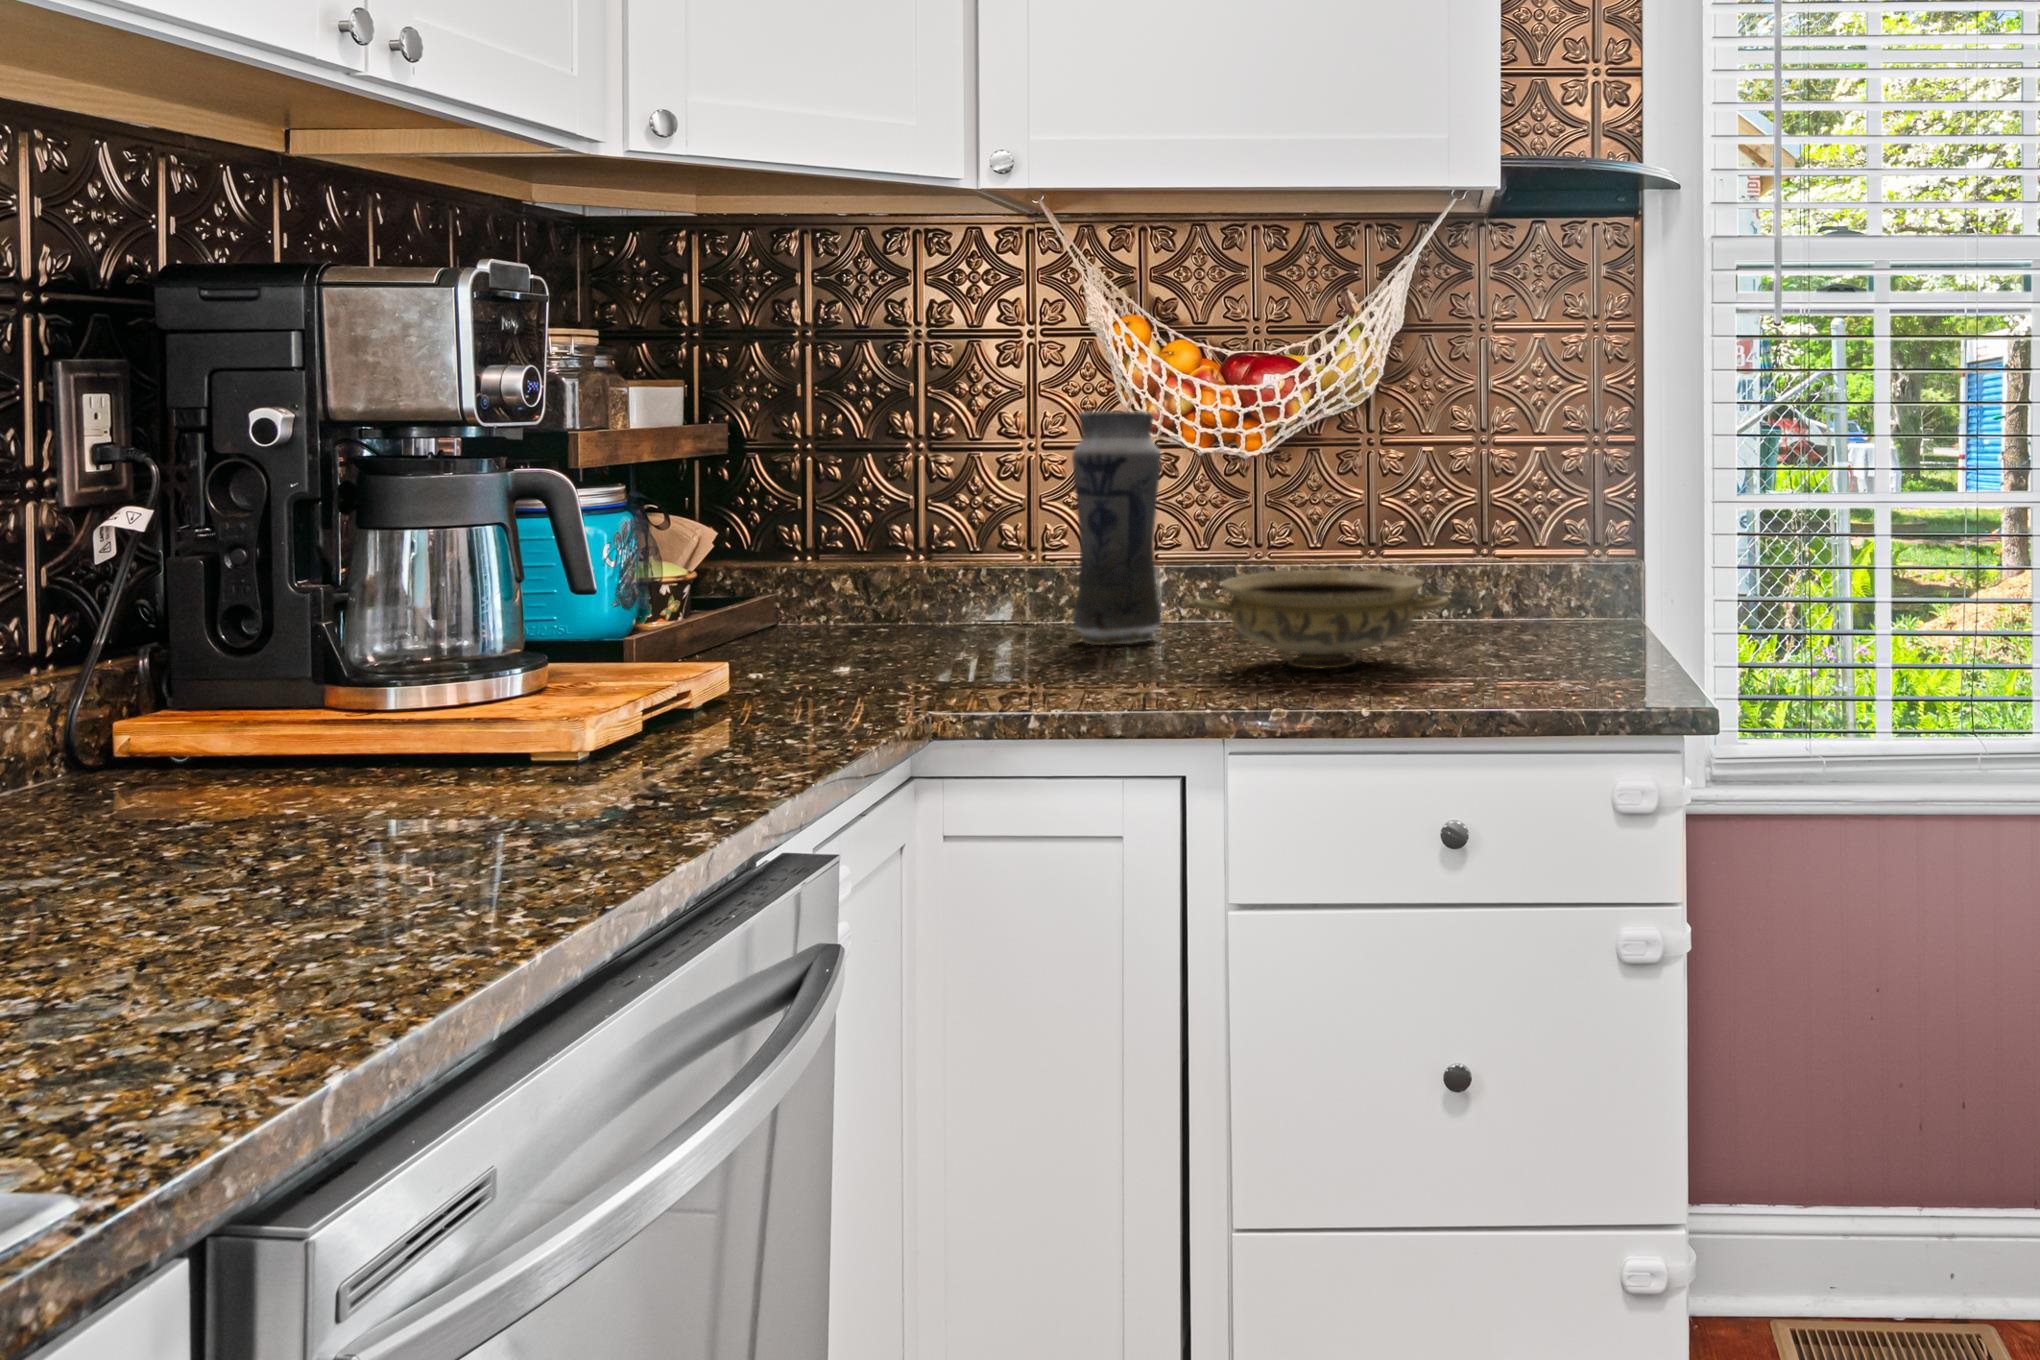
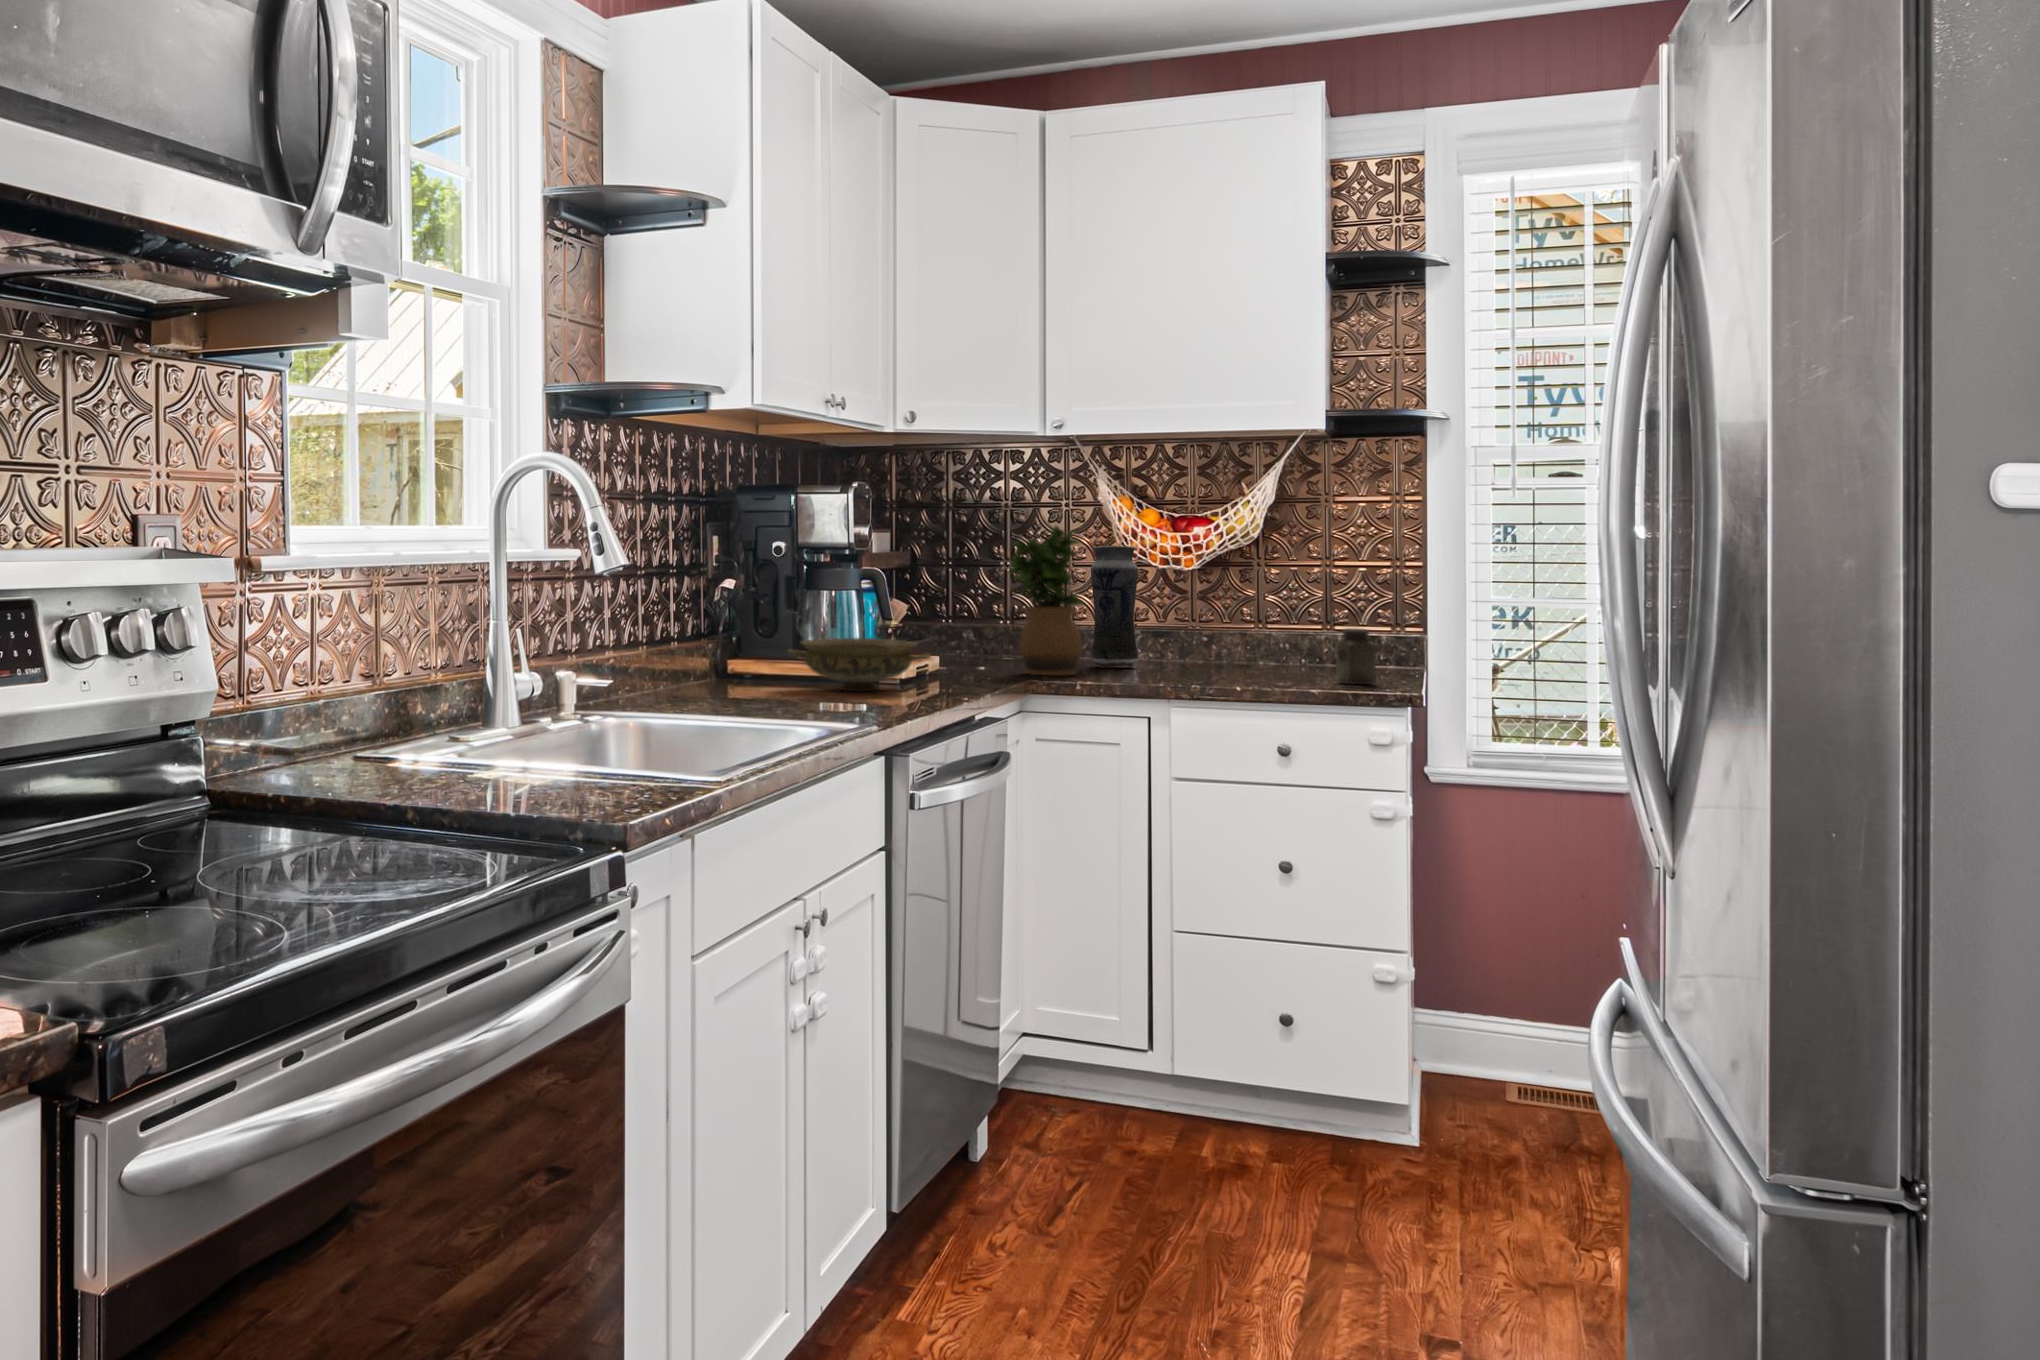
potted plant: none [888,368,1060,687] -> present [1009,526,1086,675]
salt shaker: none [1531,565,1604,675] -> present [1336,628,1376,684]
ceramic bowl: present [1195,570,1449,668] -> present [788,638,931,691]

